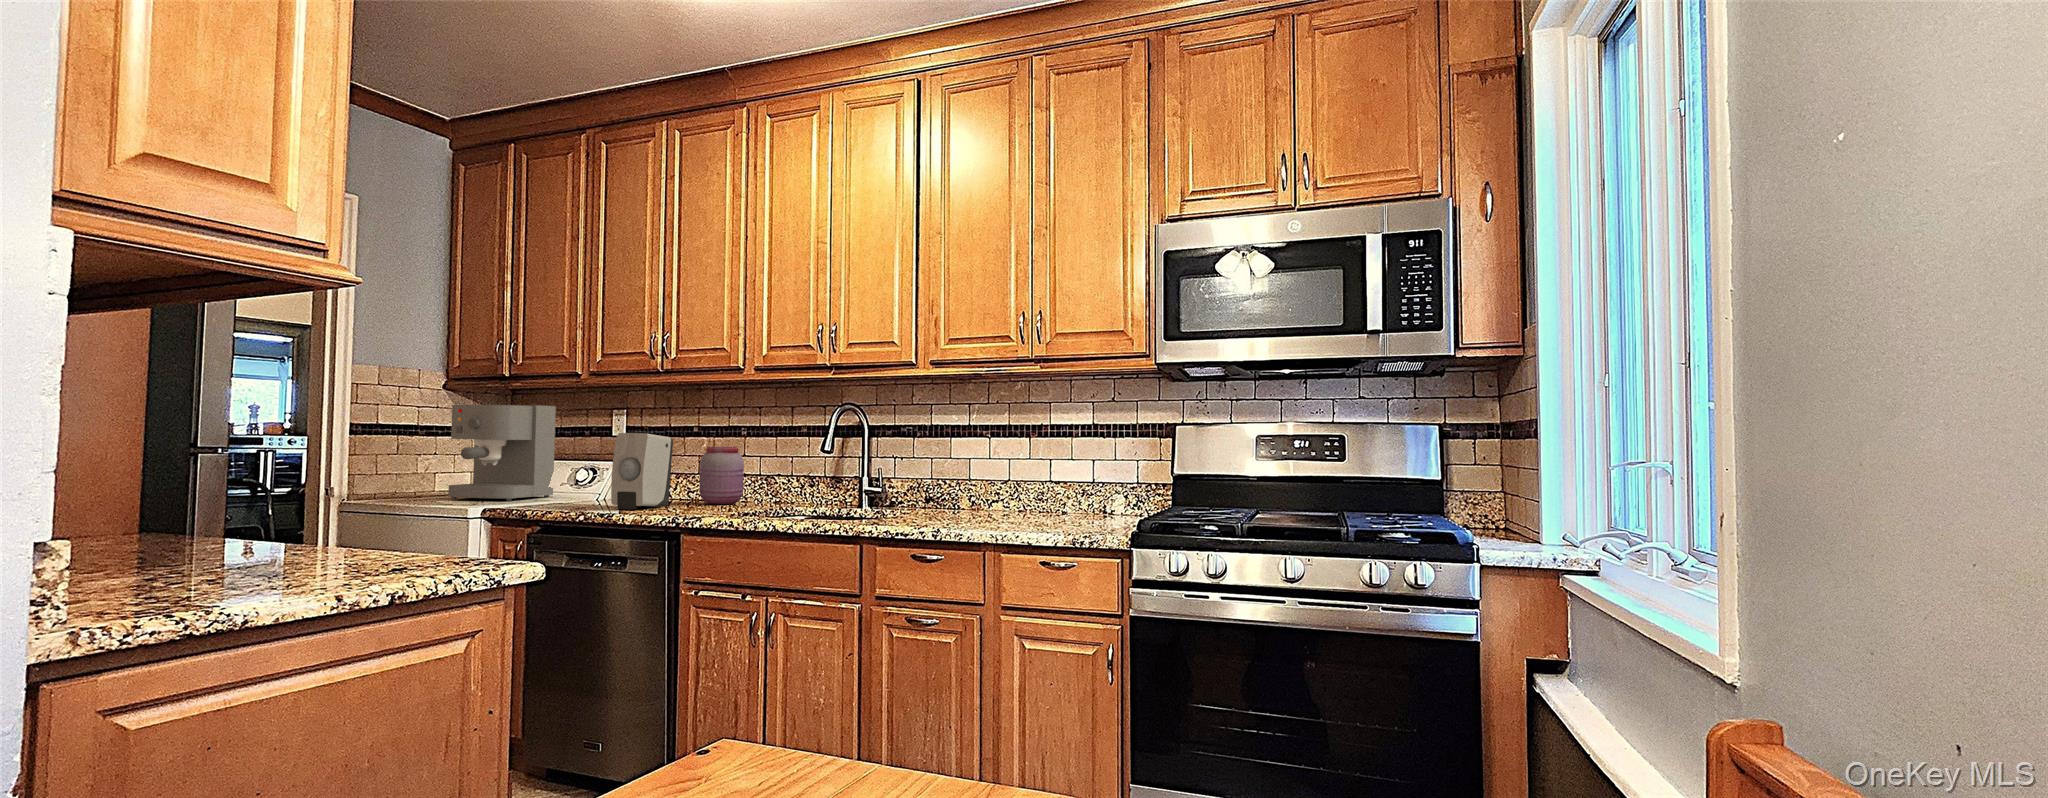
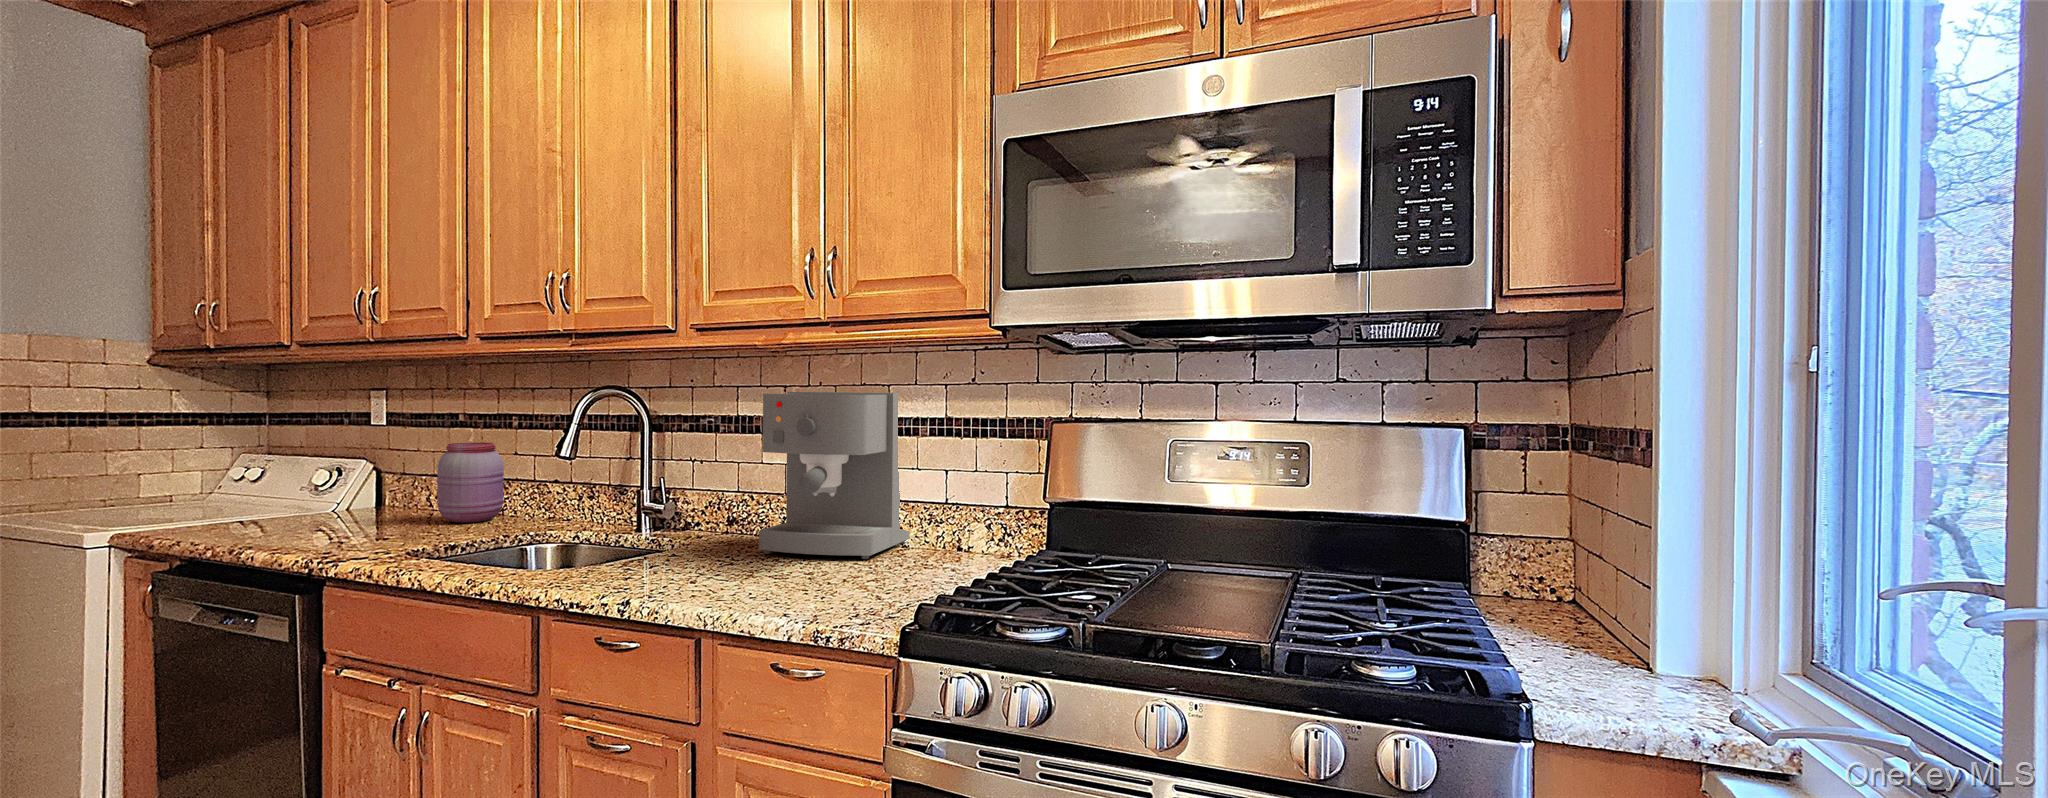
coffee maker: present [448,405,556,501] -> present [759,392,910,559]
soap dispenser: present [611,433,673,509] -> none [285,428,390,536]

